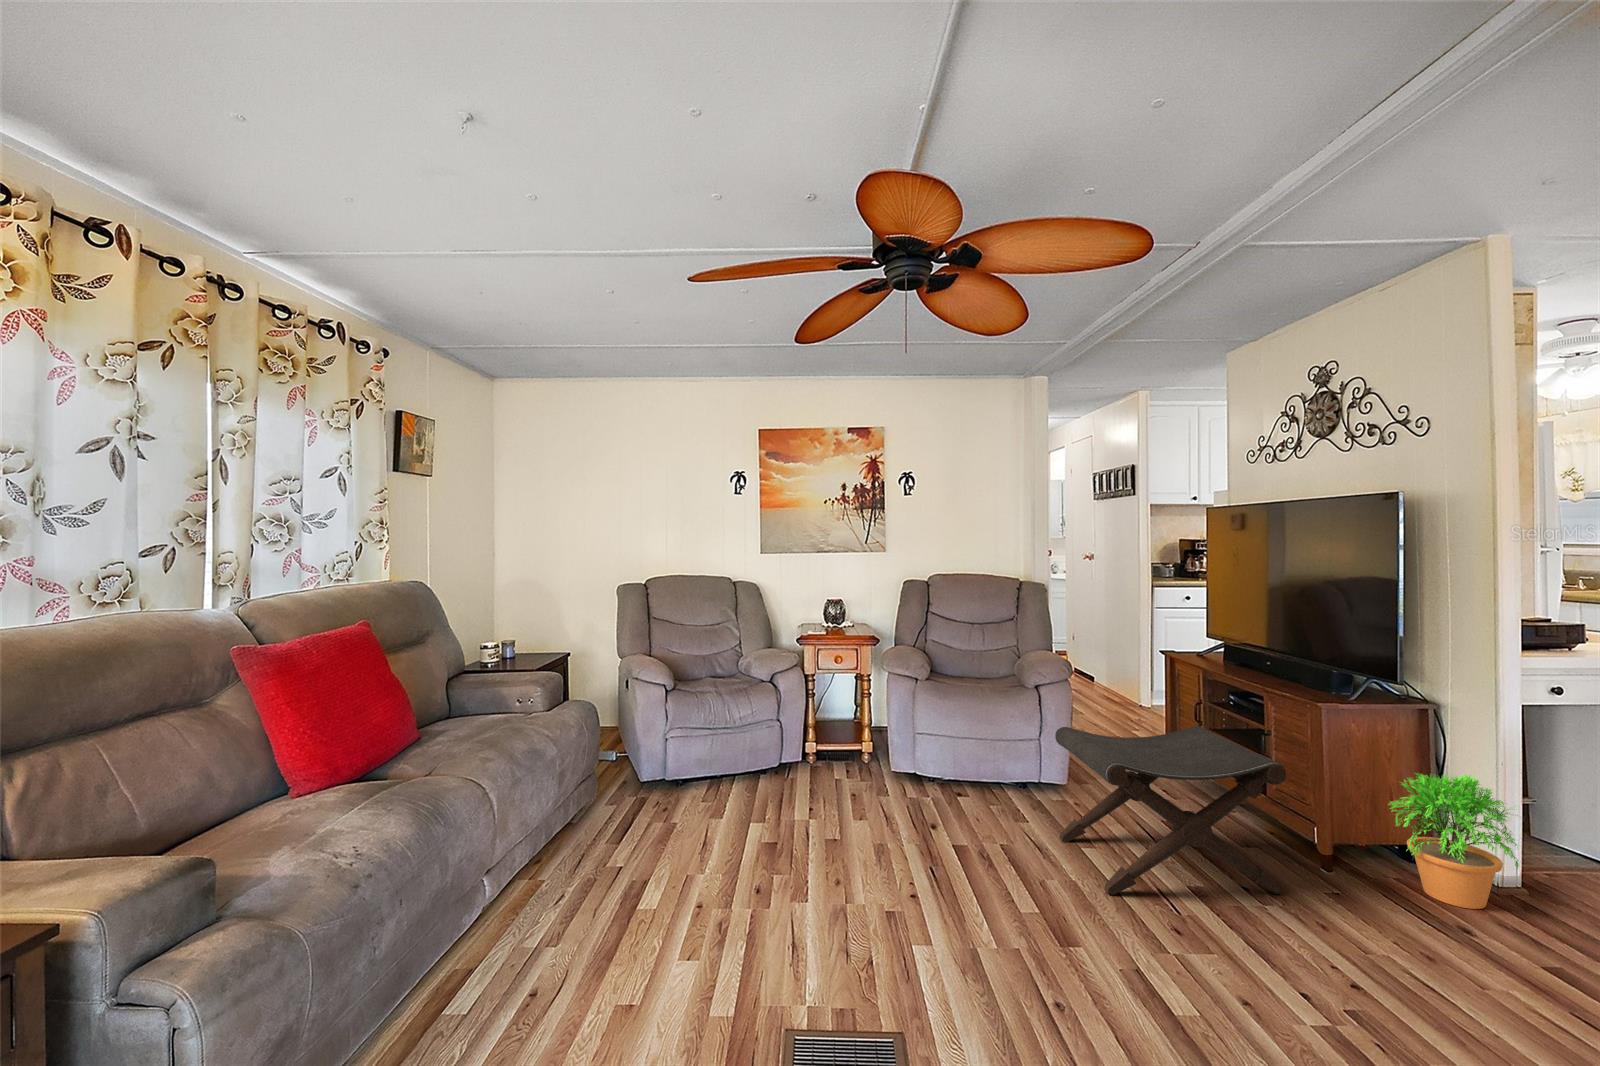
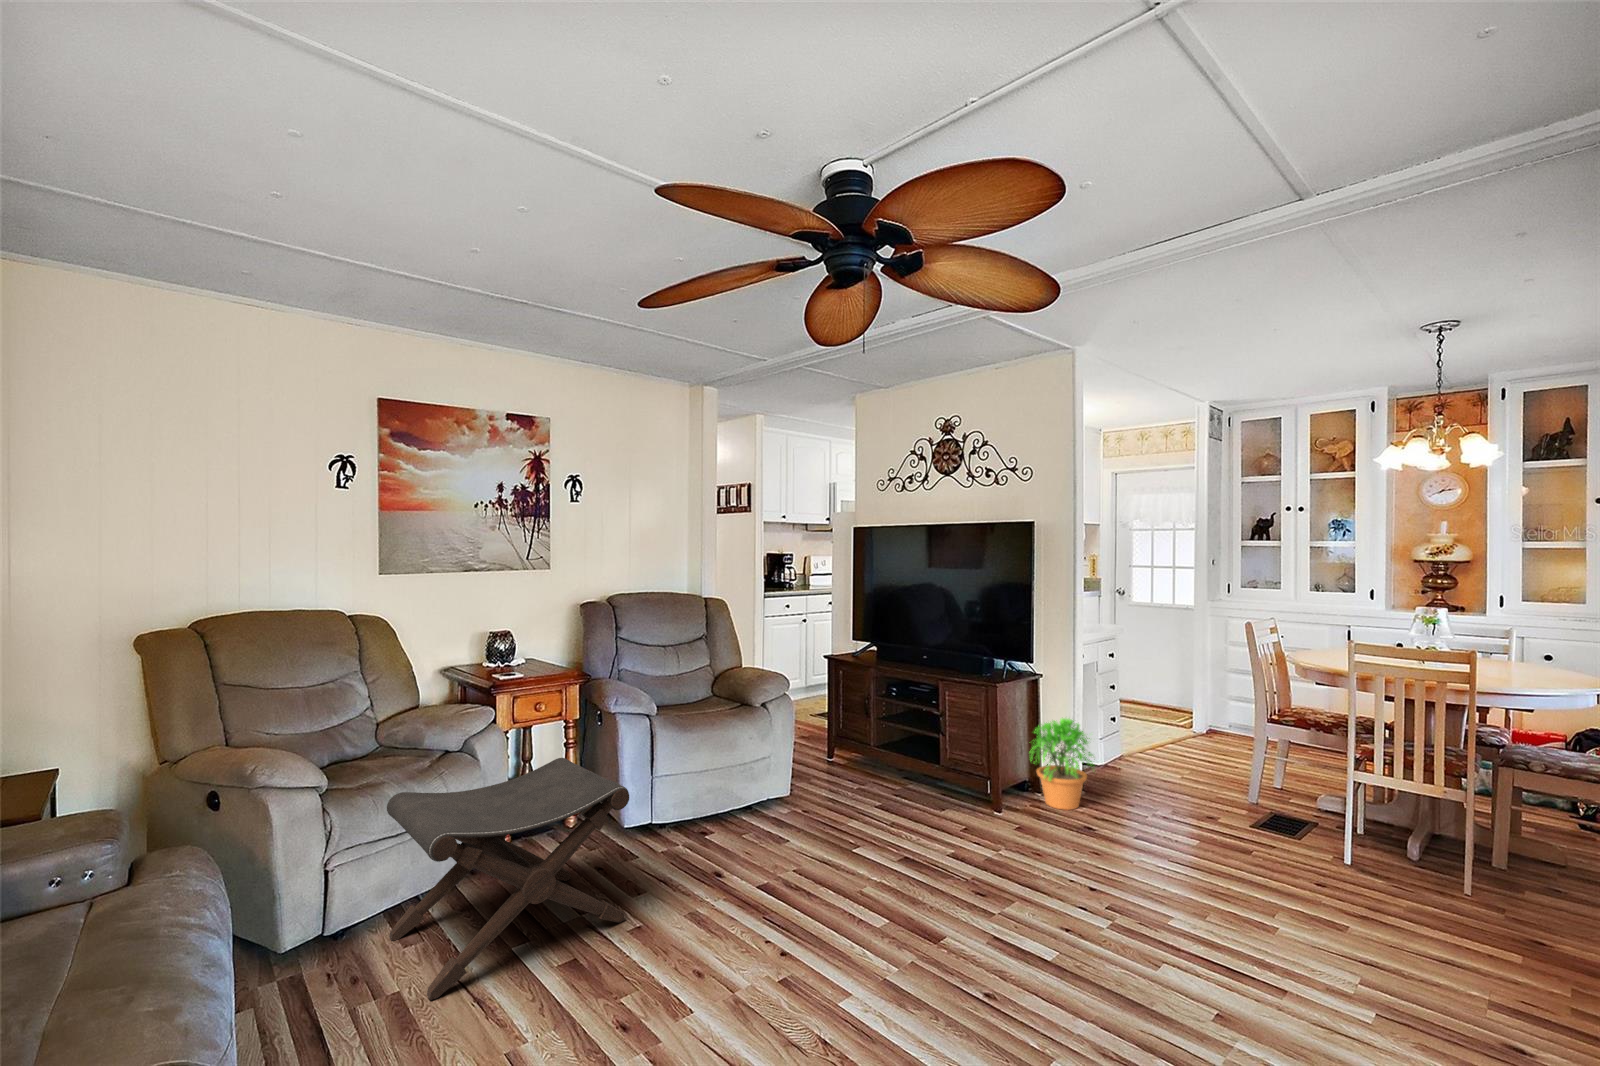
footstool: present [1055,726,1286,895] -> present [387,758,629,1000]

